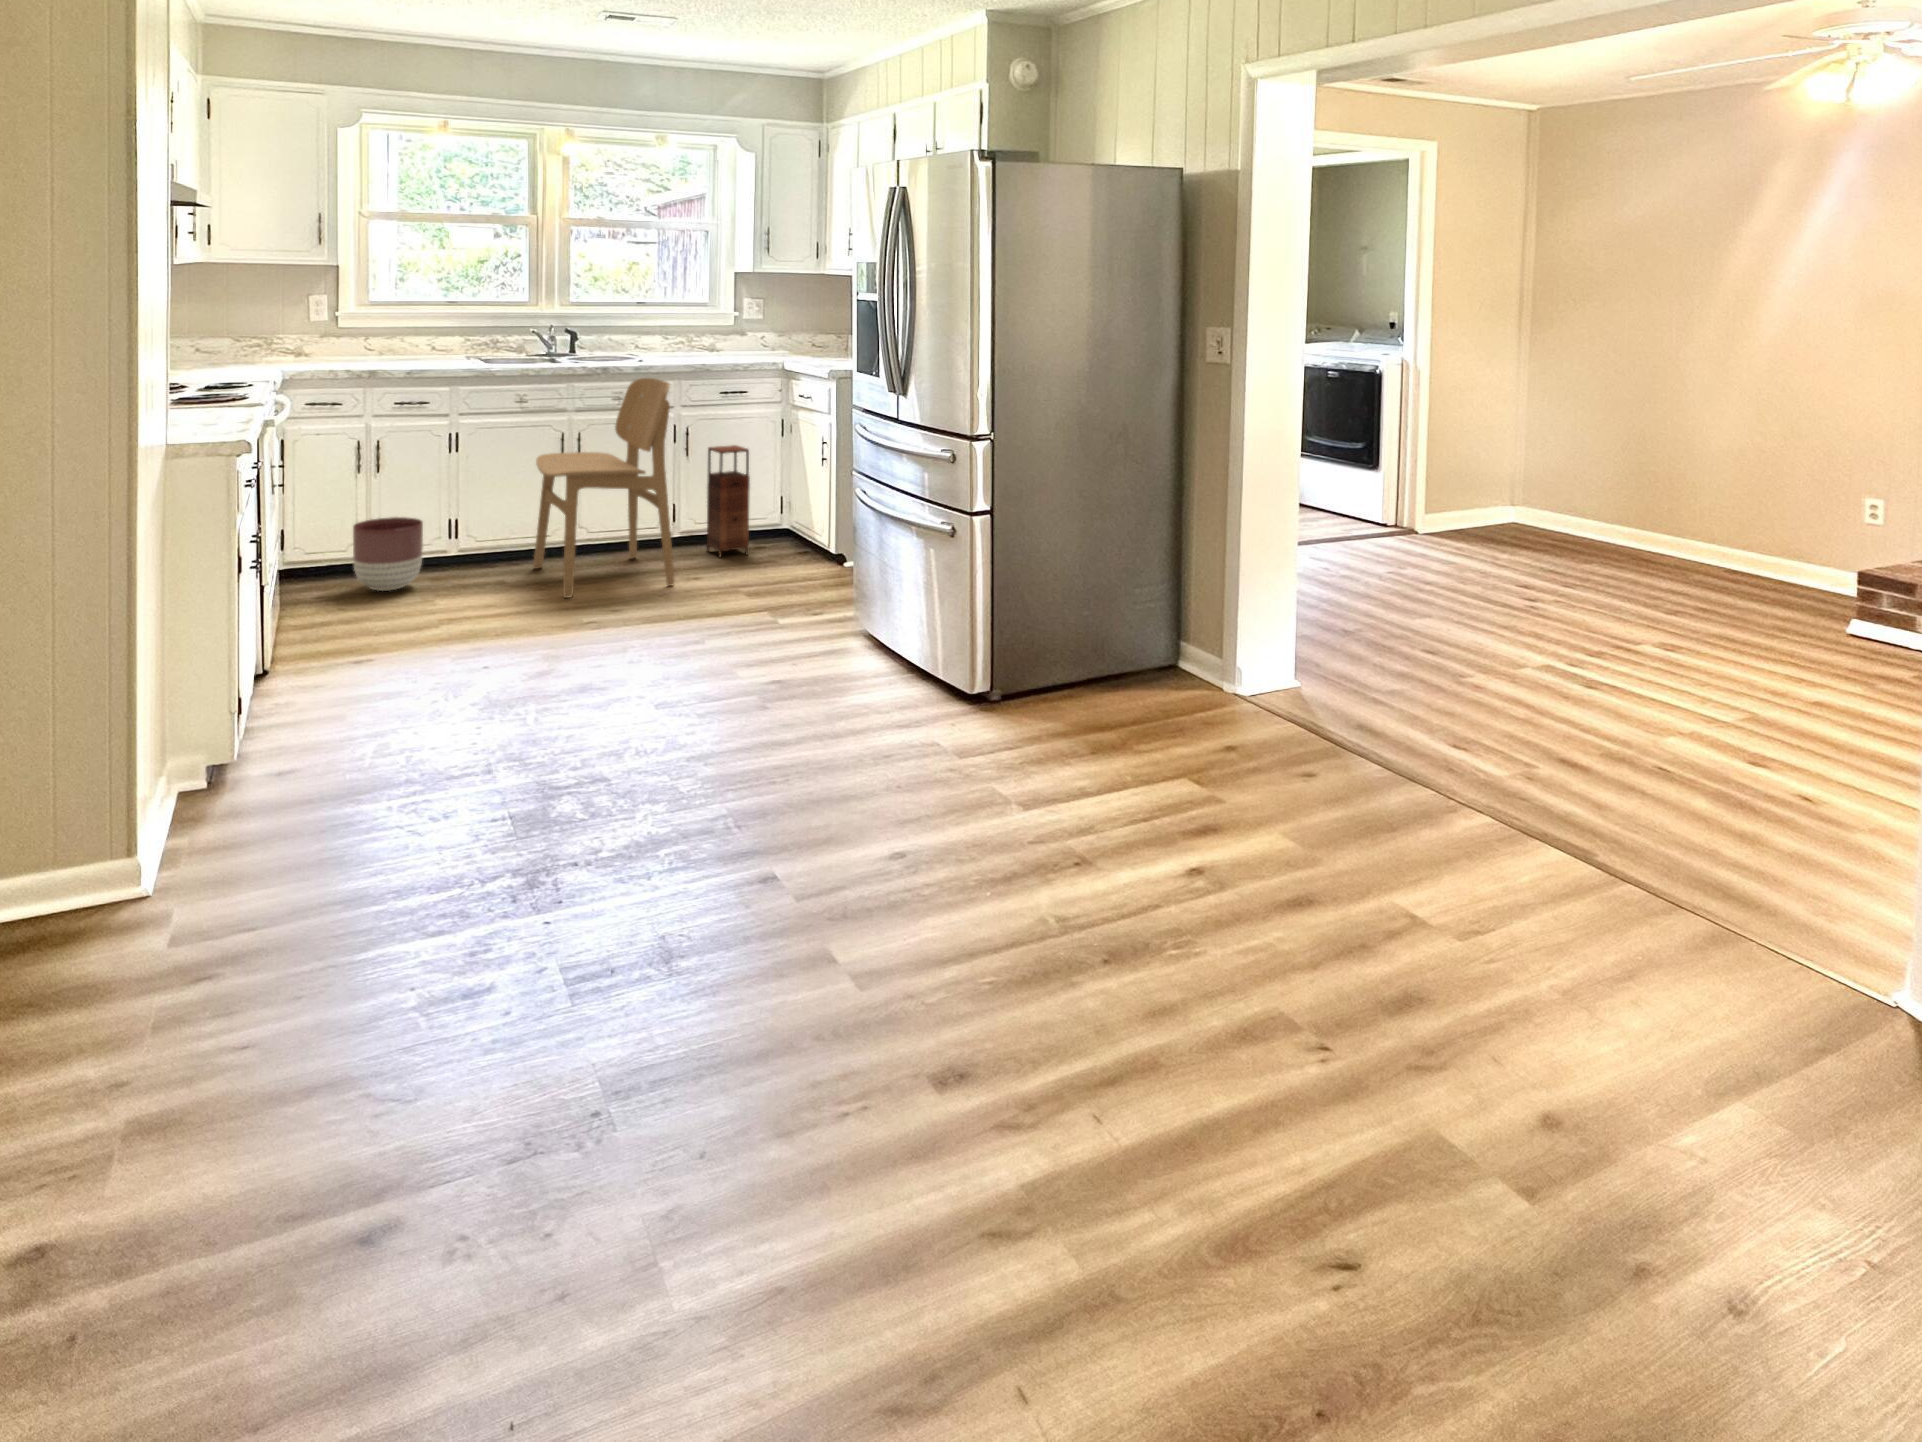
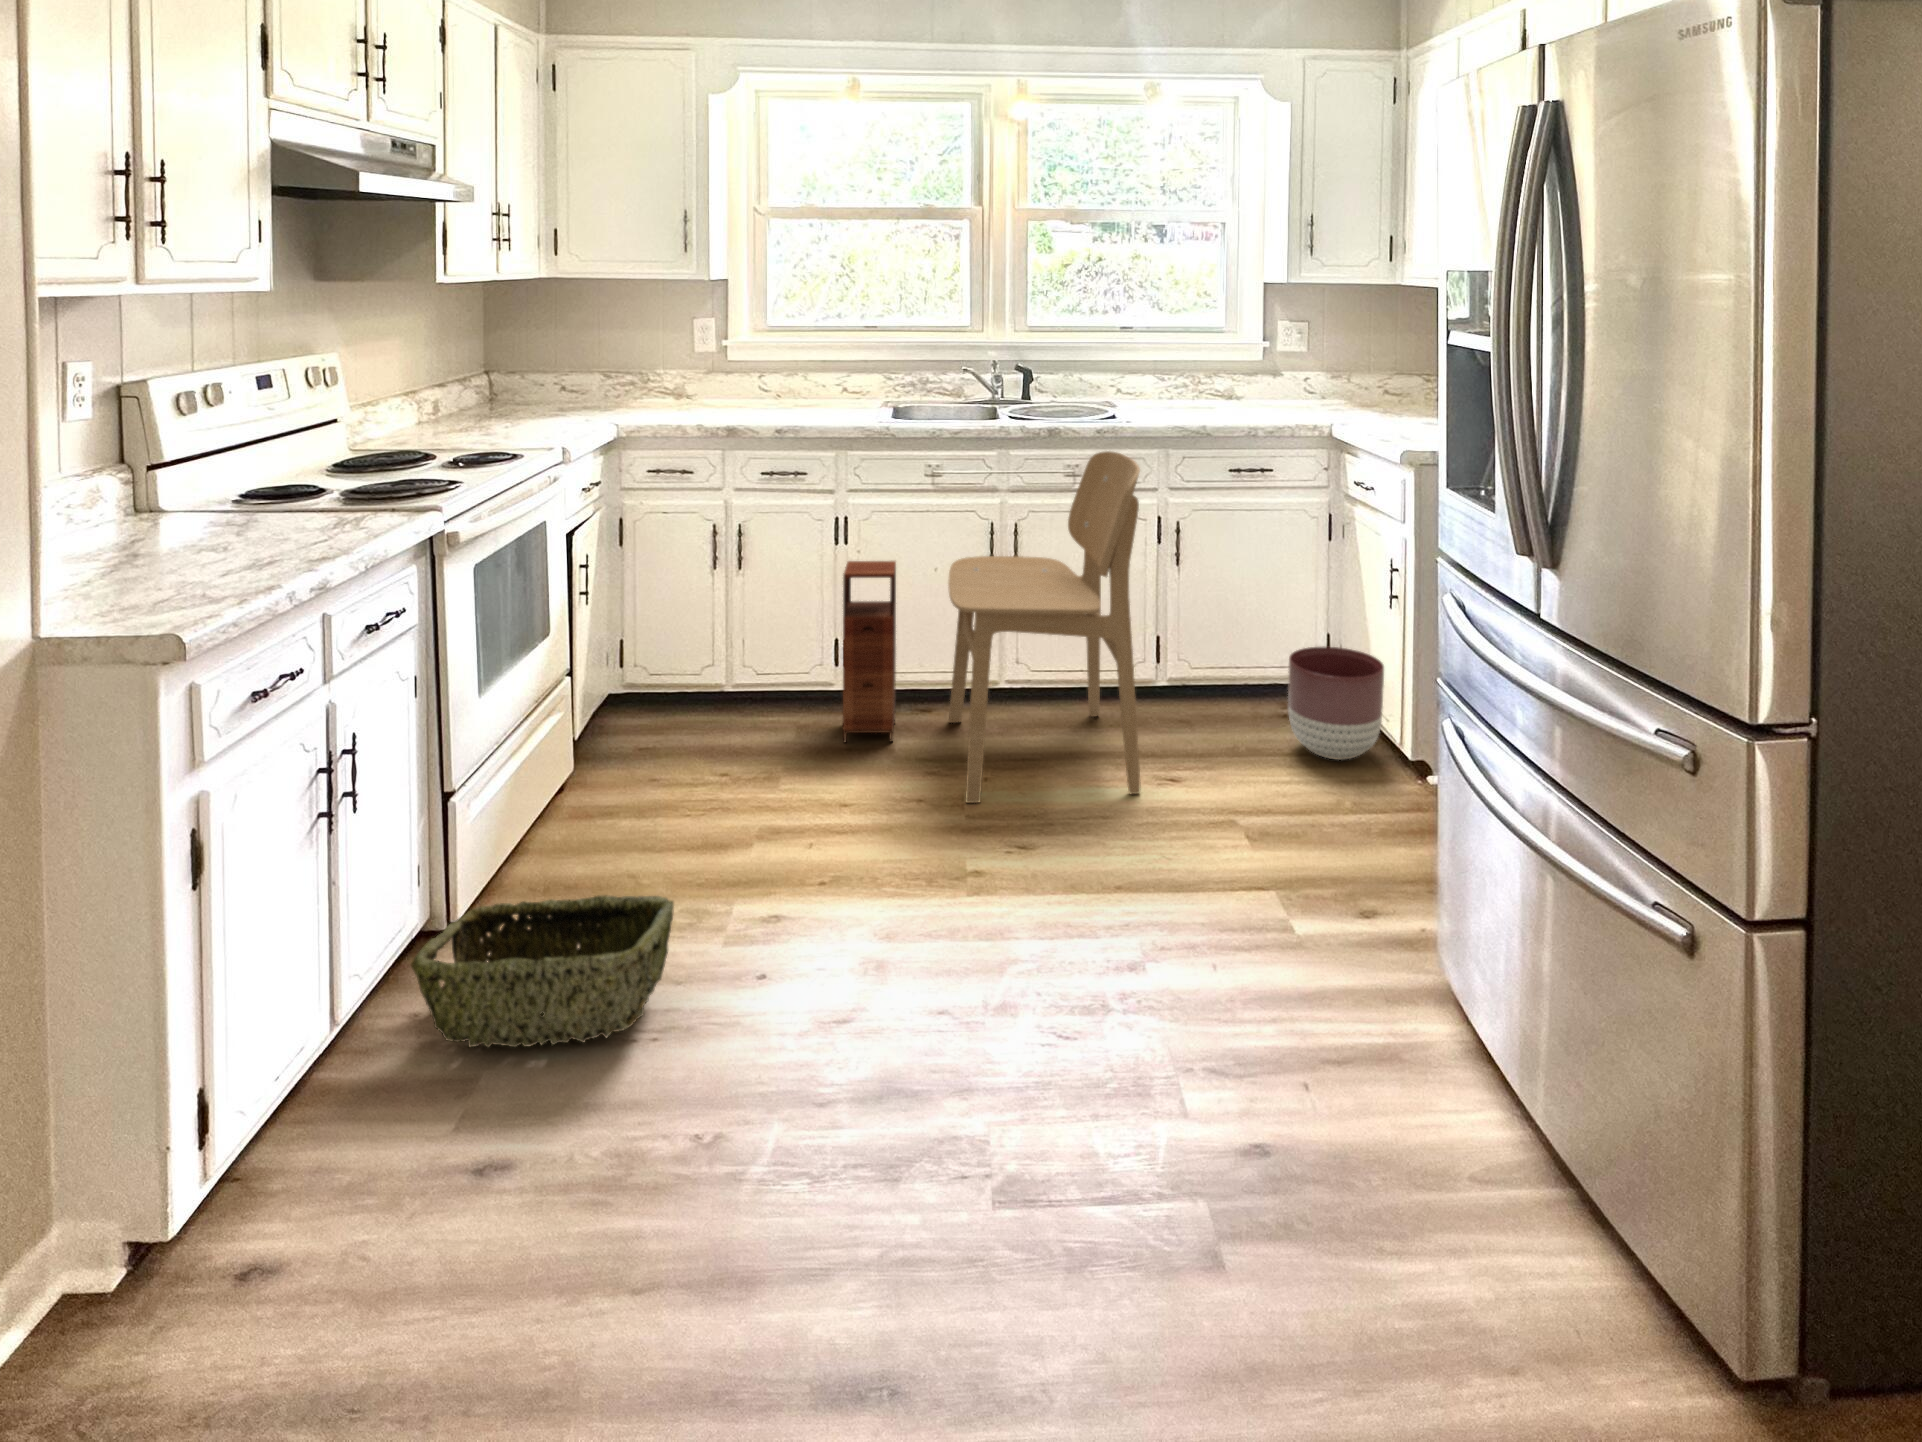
storage cabinet: present [707,445,750,557] -> present [843,561,896,742]
planter: present [353,517,423,591] -> present [1288,646,1384,760]
woven basket: none [272,623,424,701] -> present [411,895,674,1047]

